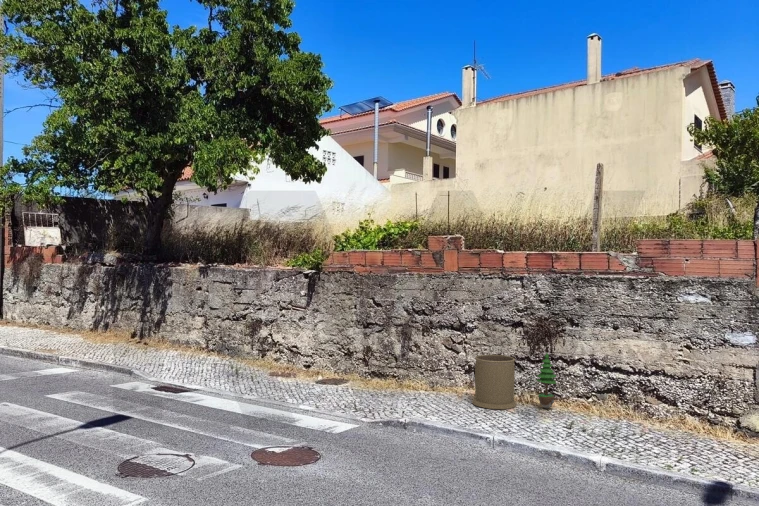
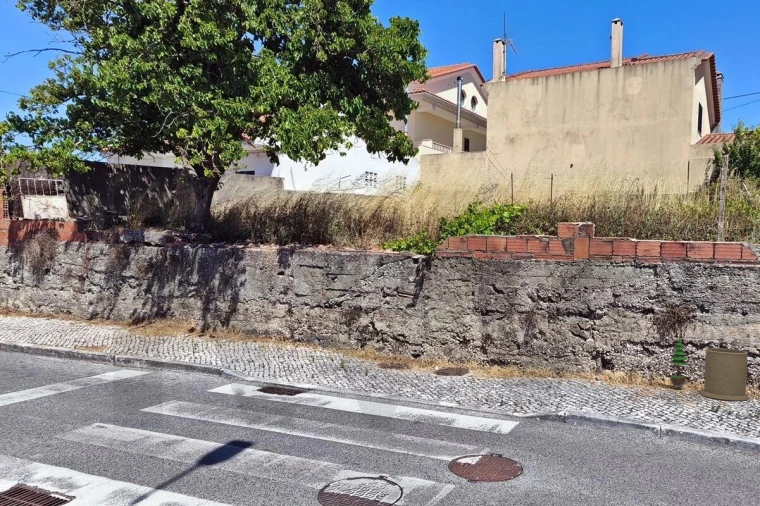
trash can: present [472,355,517,409] -> present [701,348,749,401]

